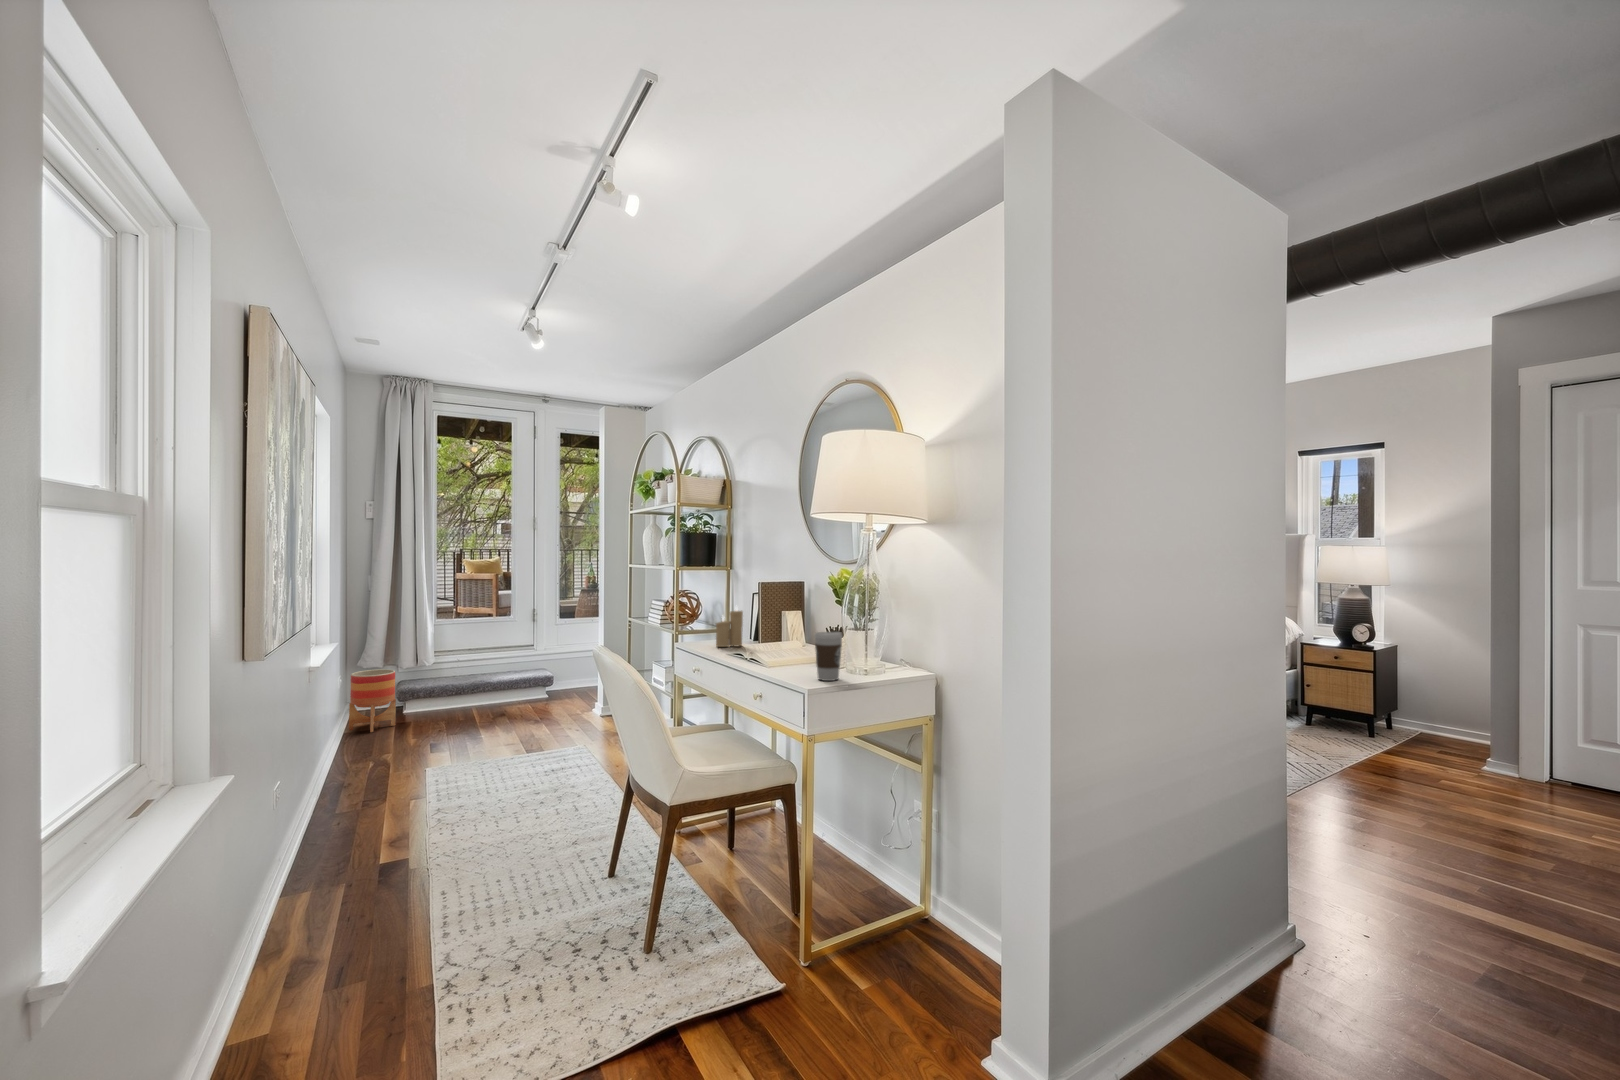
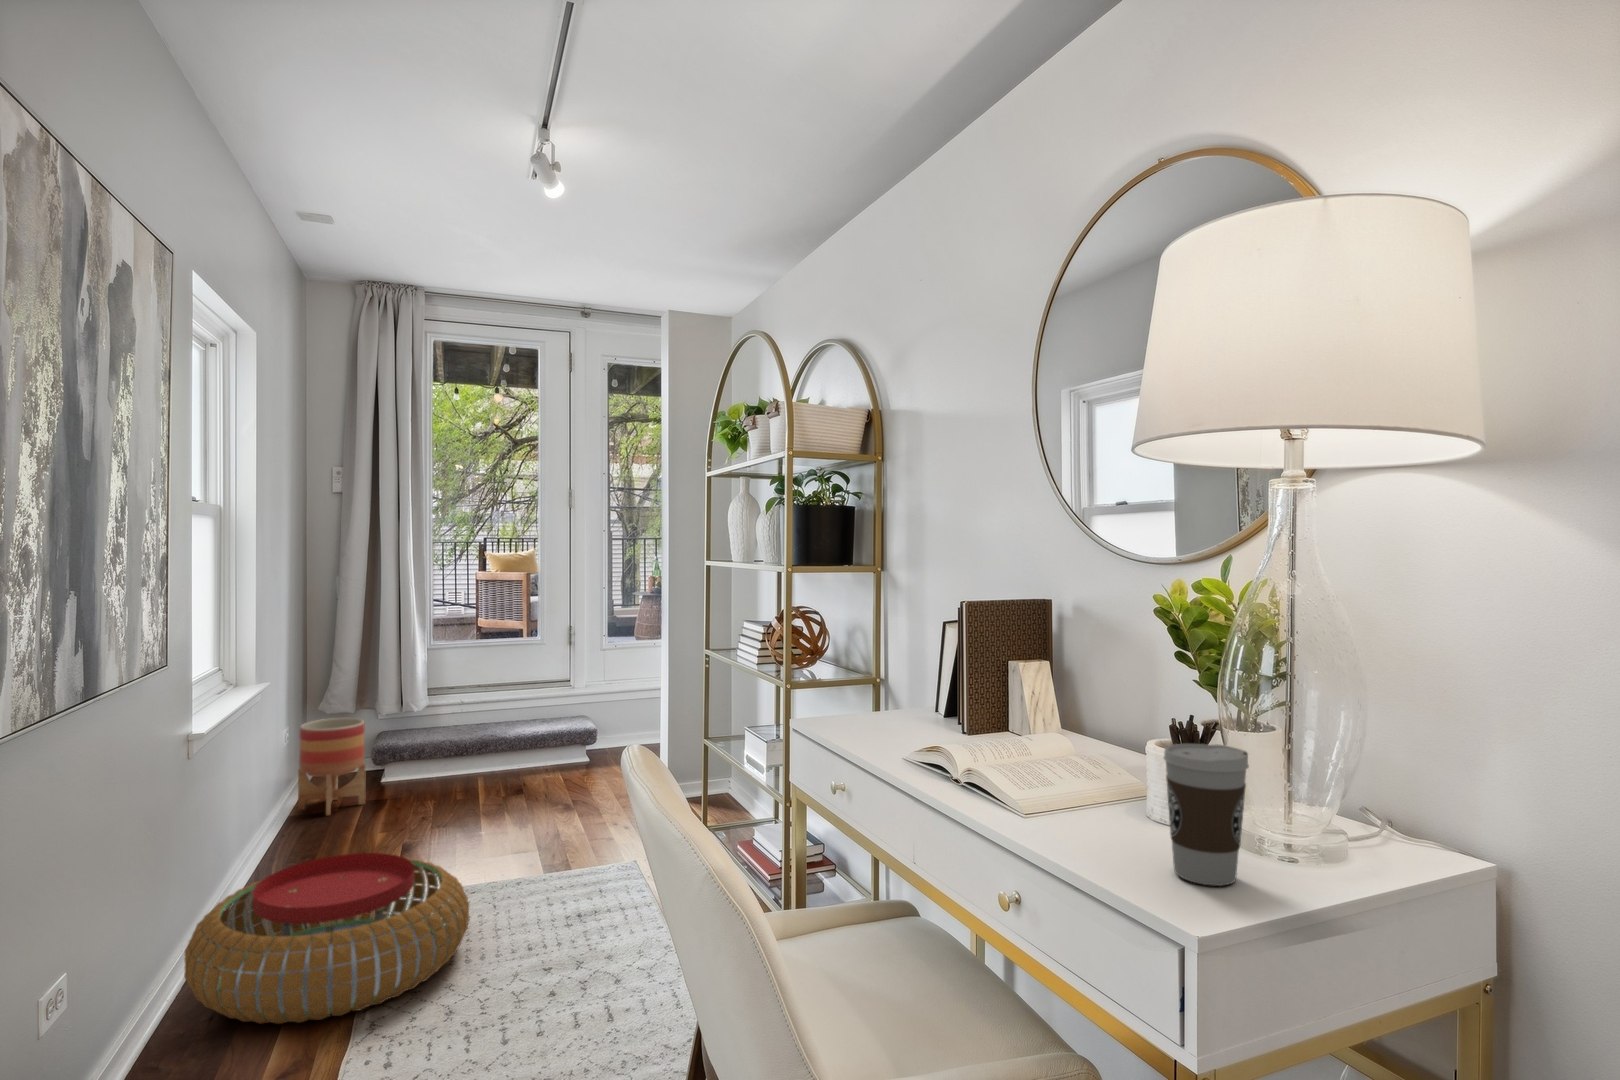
candle: present [716,607,743,647] -> none [868,646,922,731]
pouf: none [323,737,490,824] -> present [184,853,469,1024]

